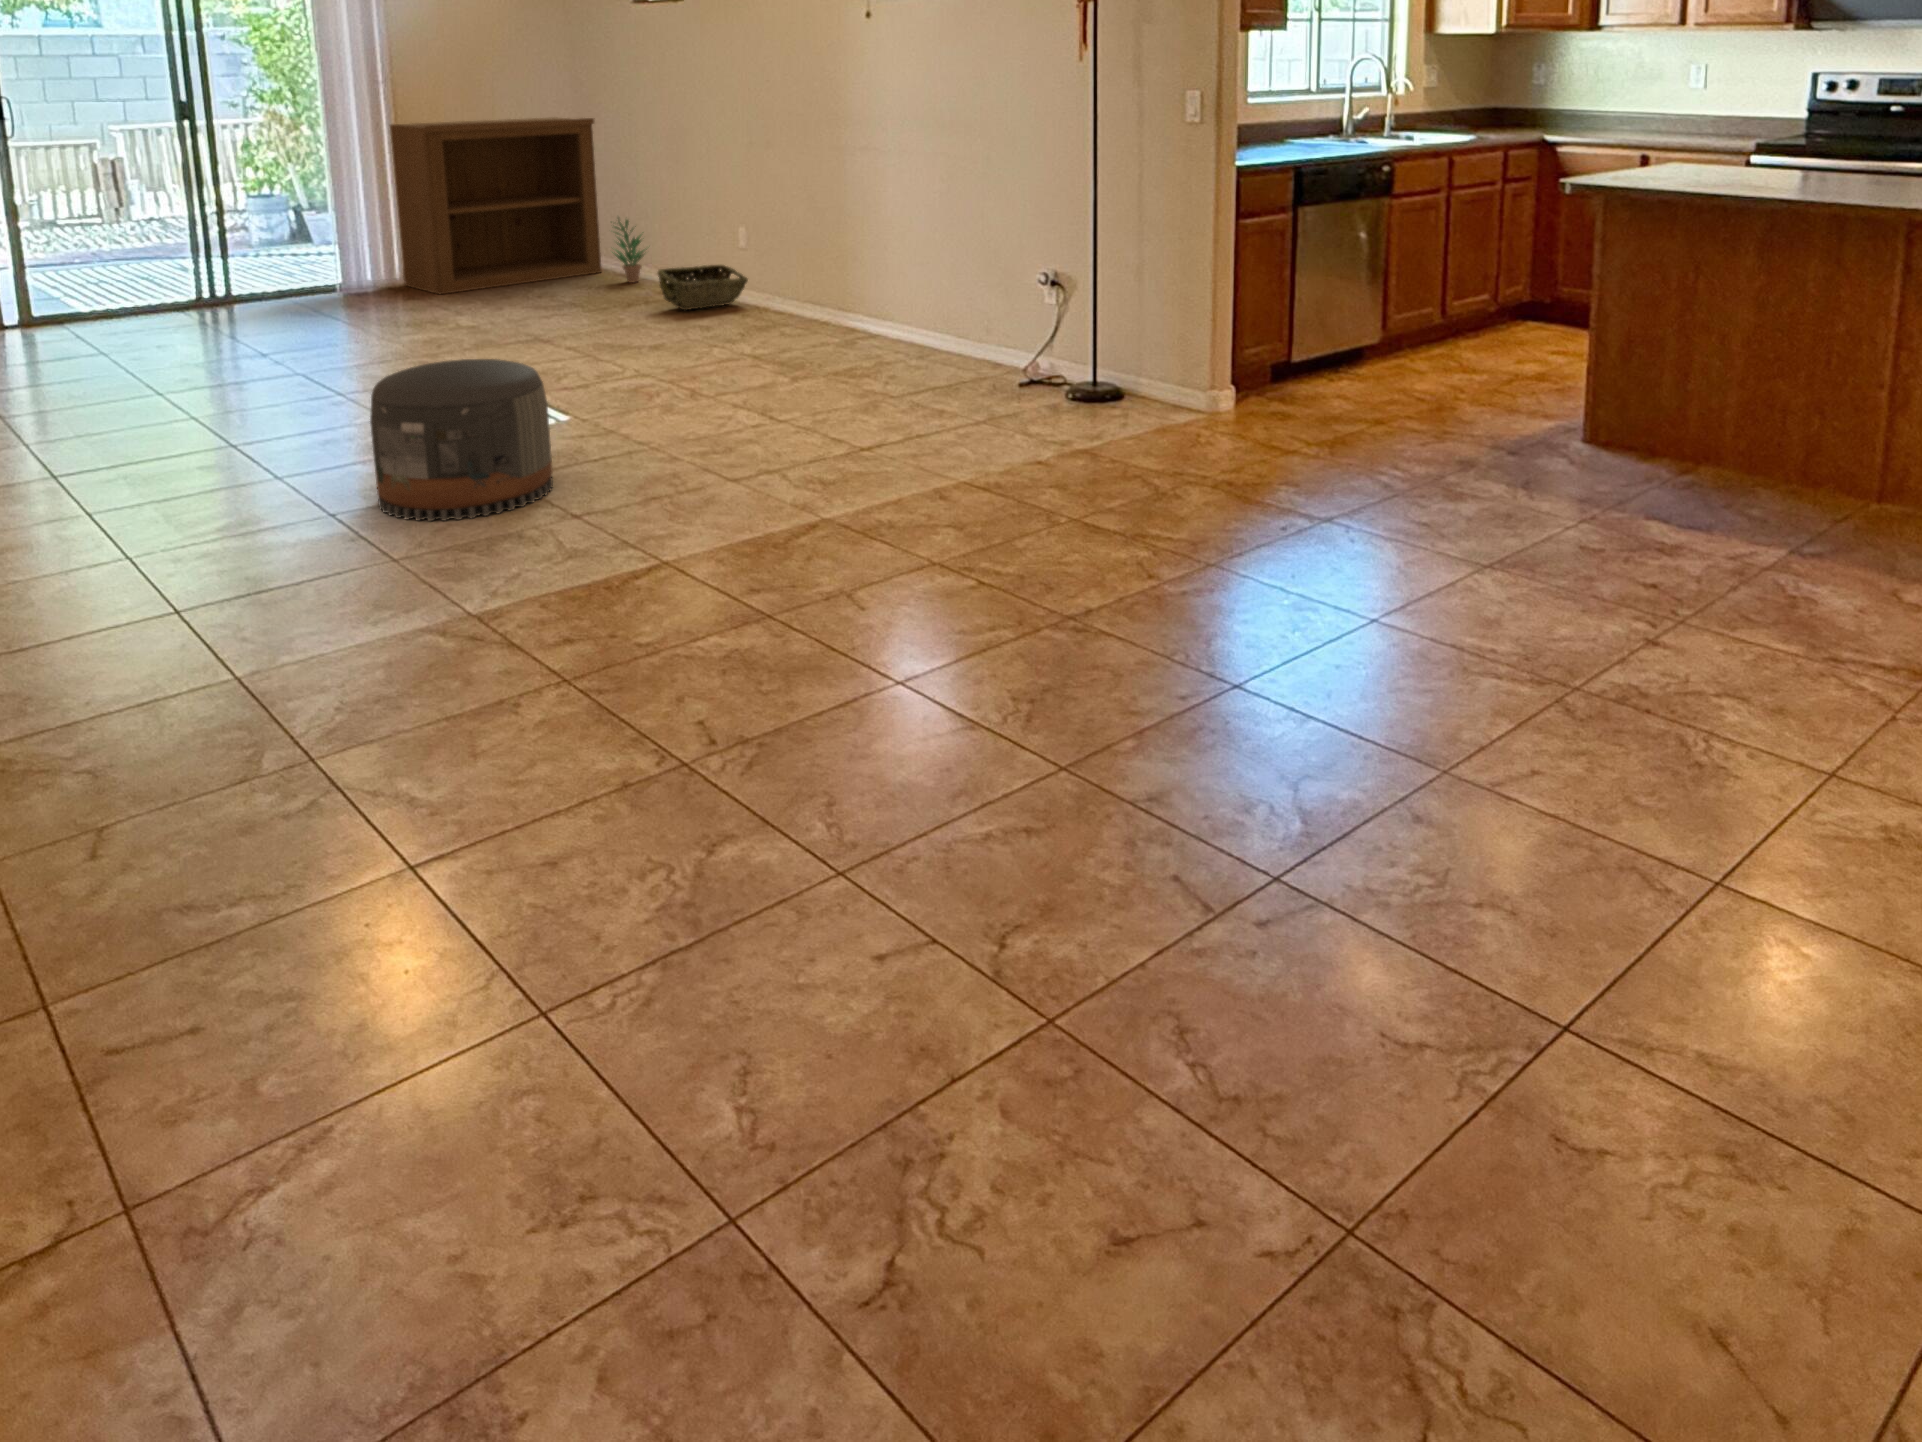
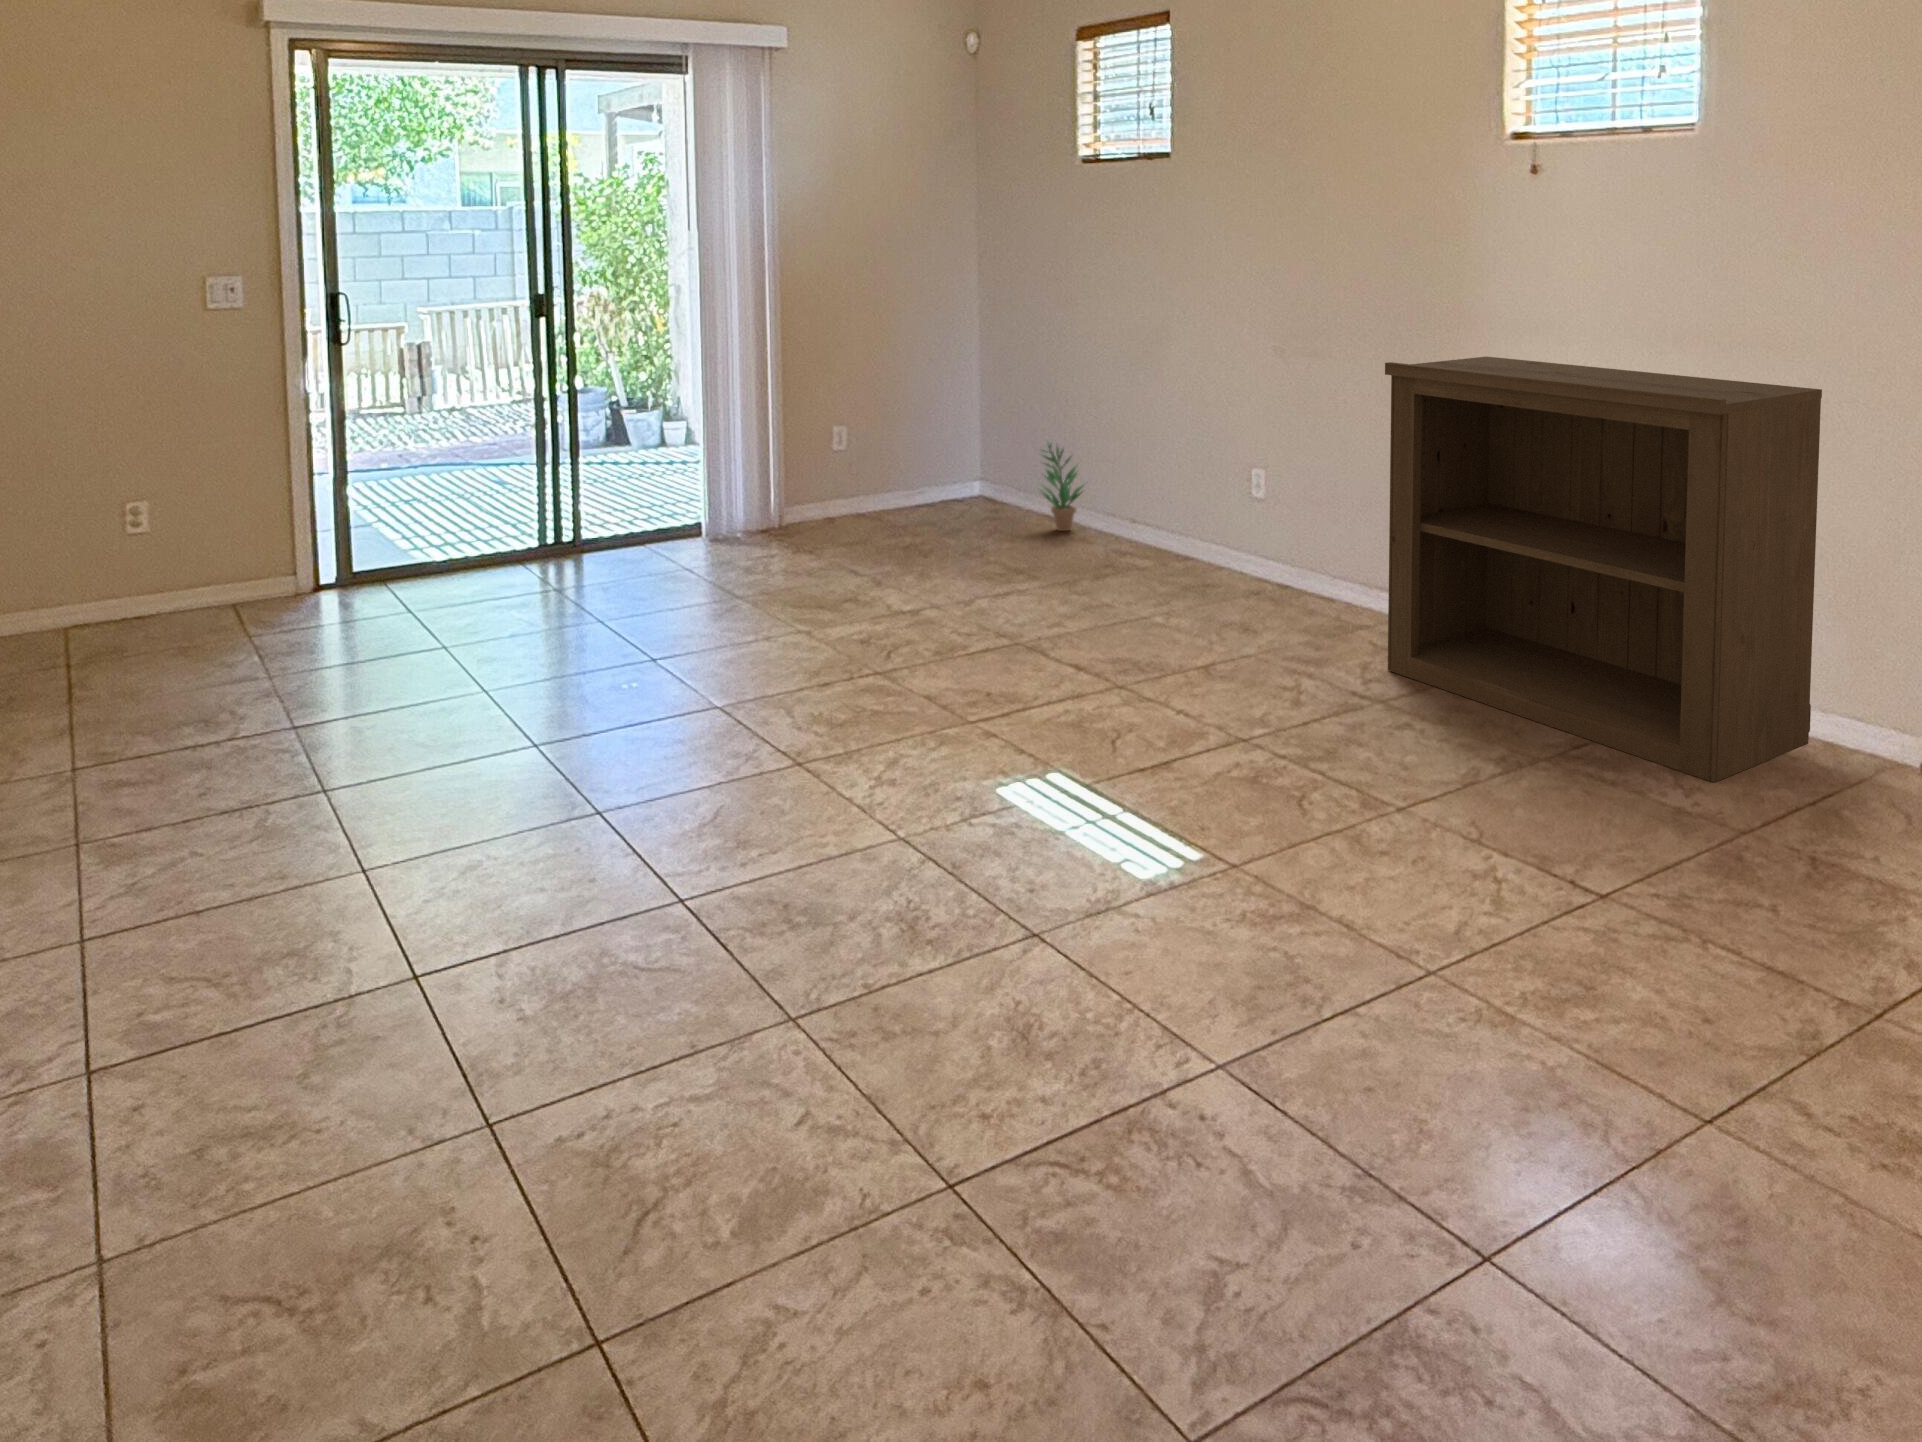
bookshelf: present [390,117,602,294] -> present [1385,356,1822,782]
woven basket: present [658,265,748,310] -> none [1141,520,1264,591]
pouf: present [370,359,553,521] -> none [1015,818,1346,1231]

